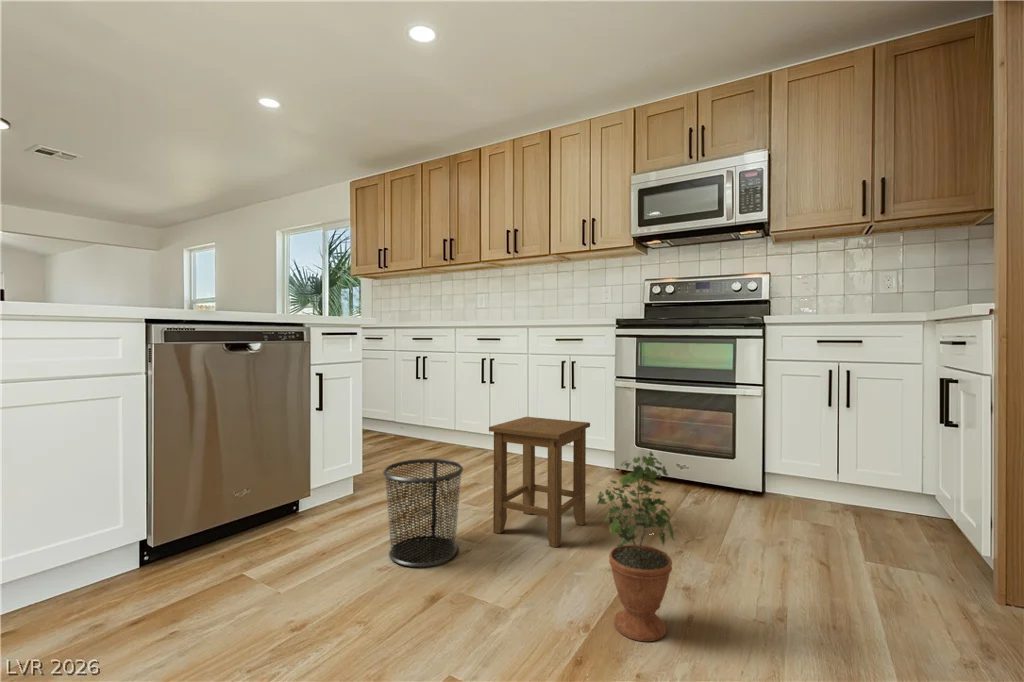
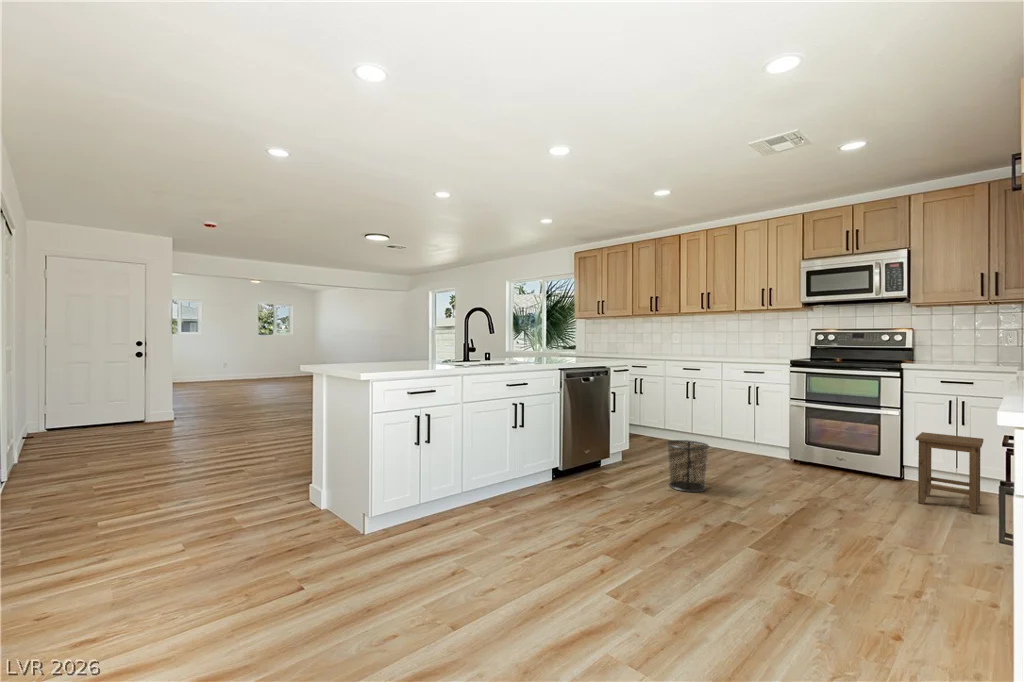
stool: present [489,417,590,547] -> present [916,432,983,514]
potted plant: present [598,451,674,641] -> none [792,436,833,523]

